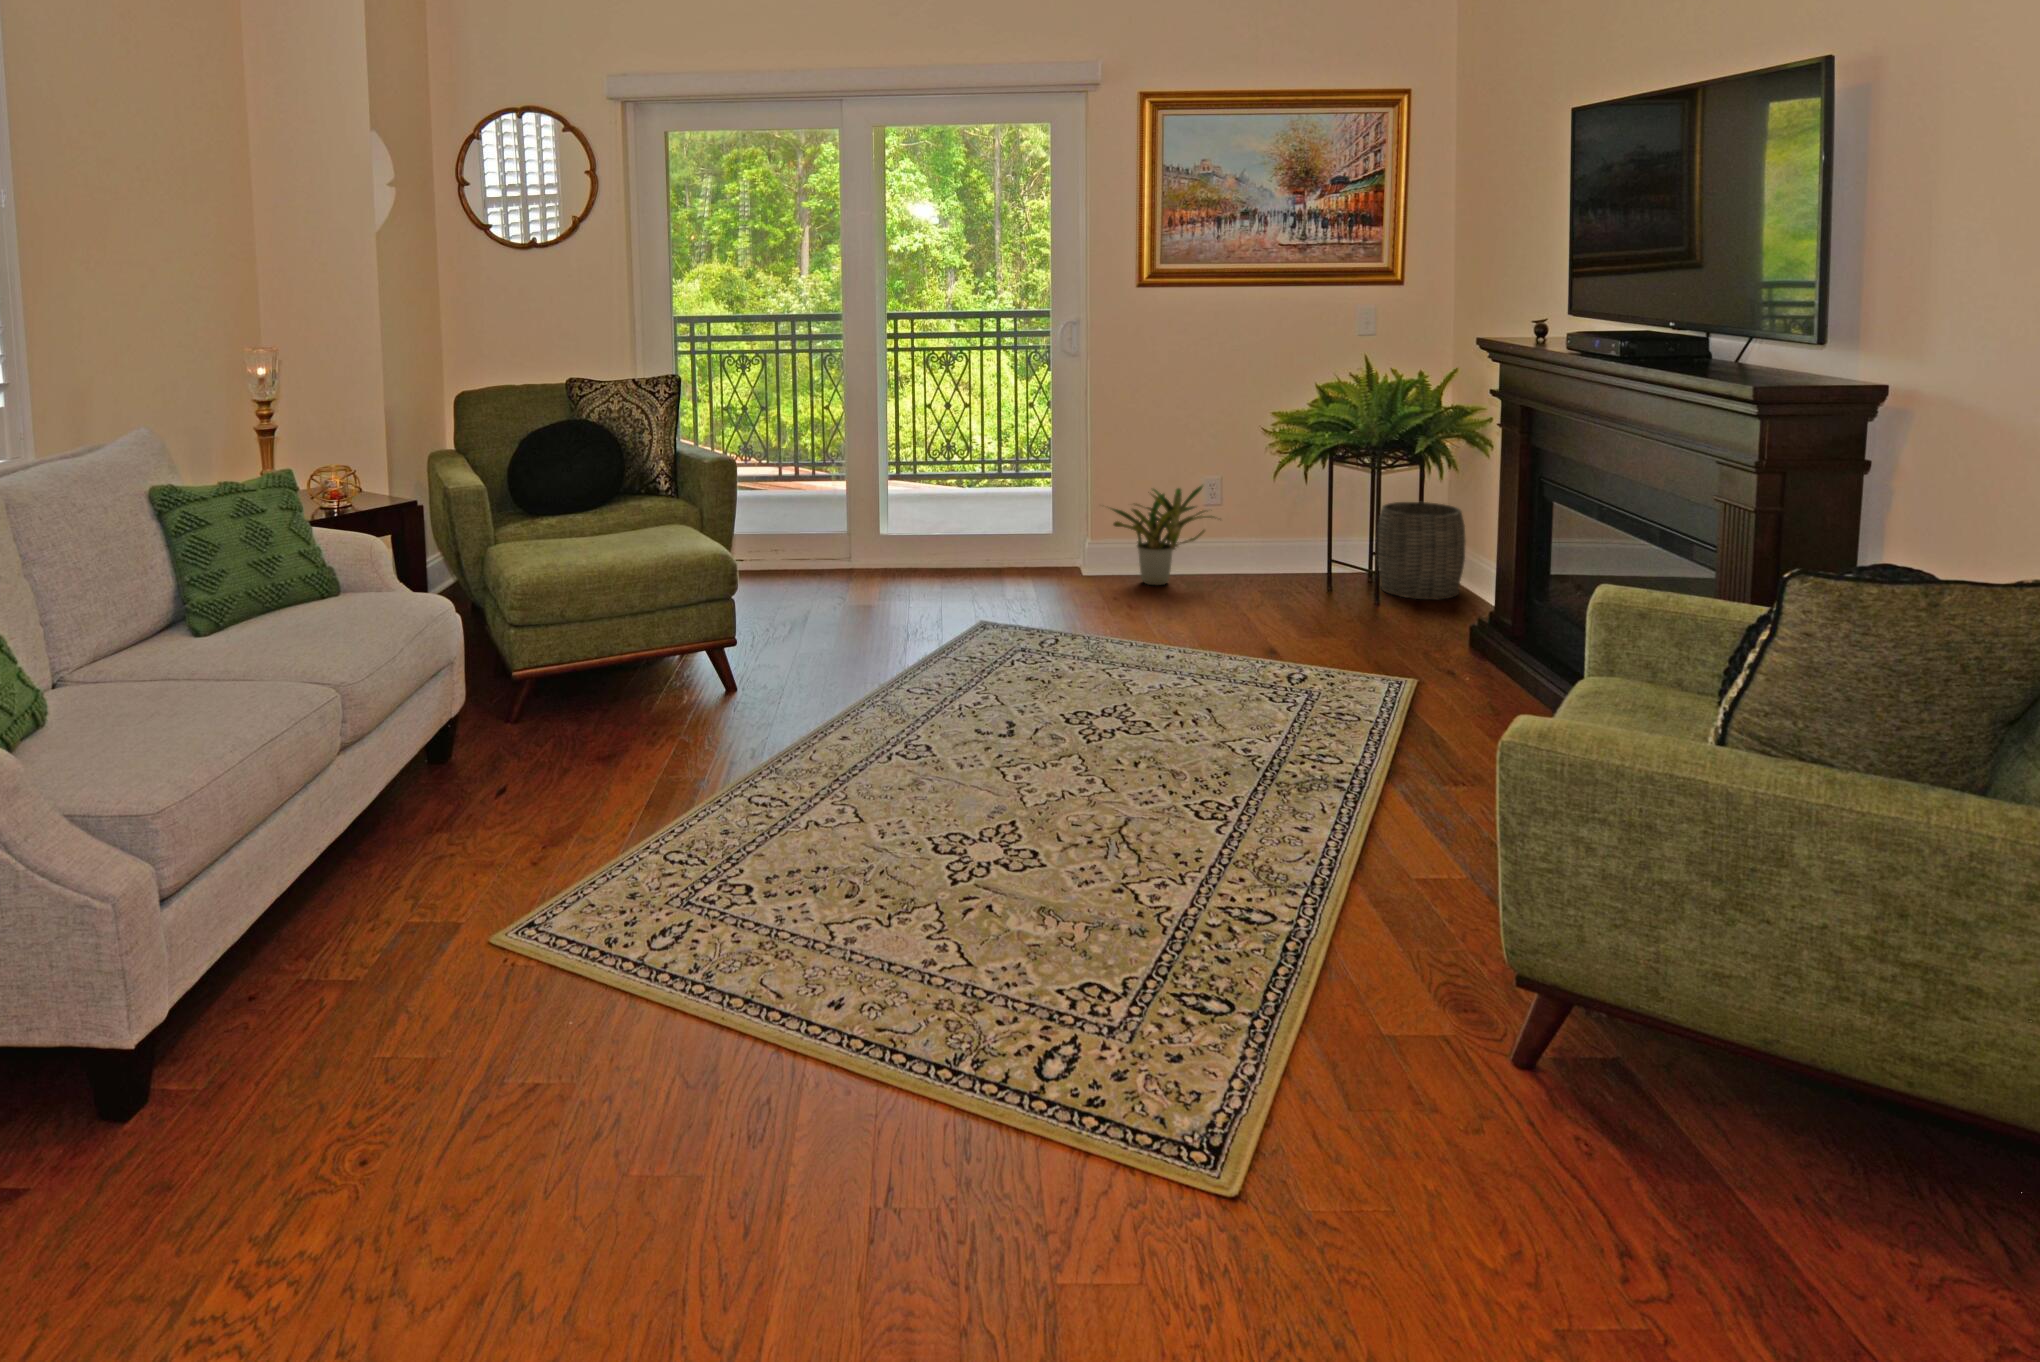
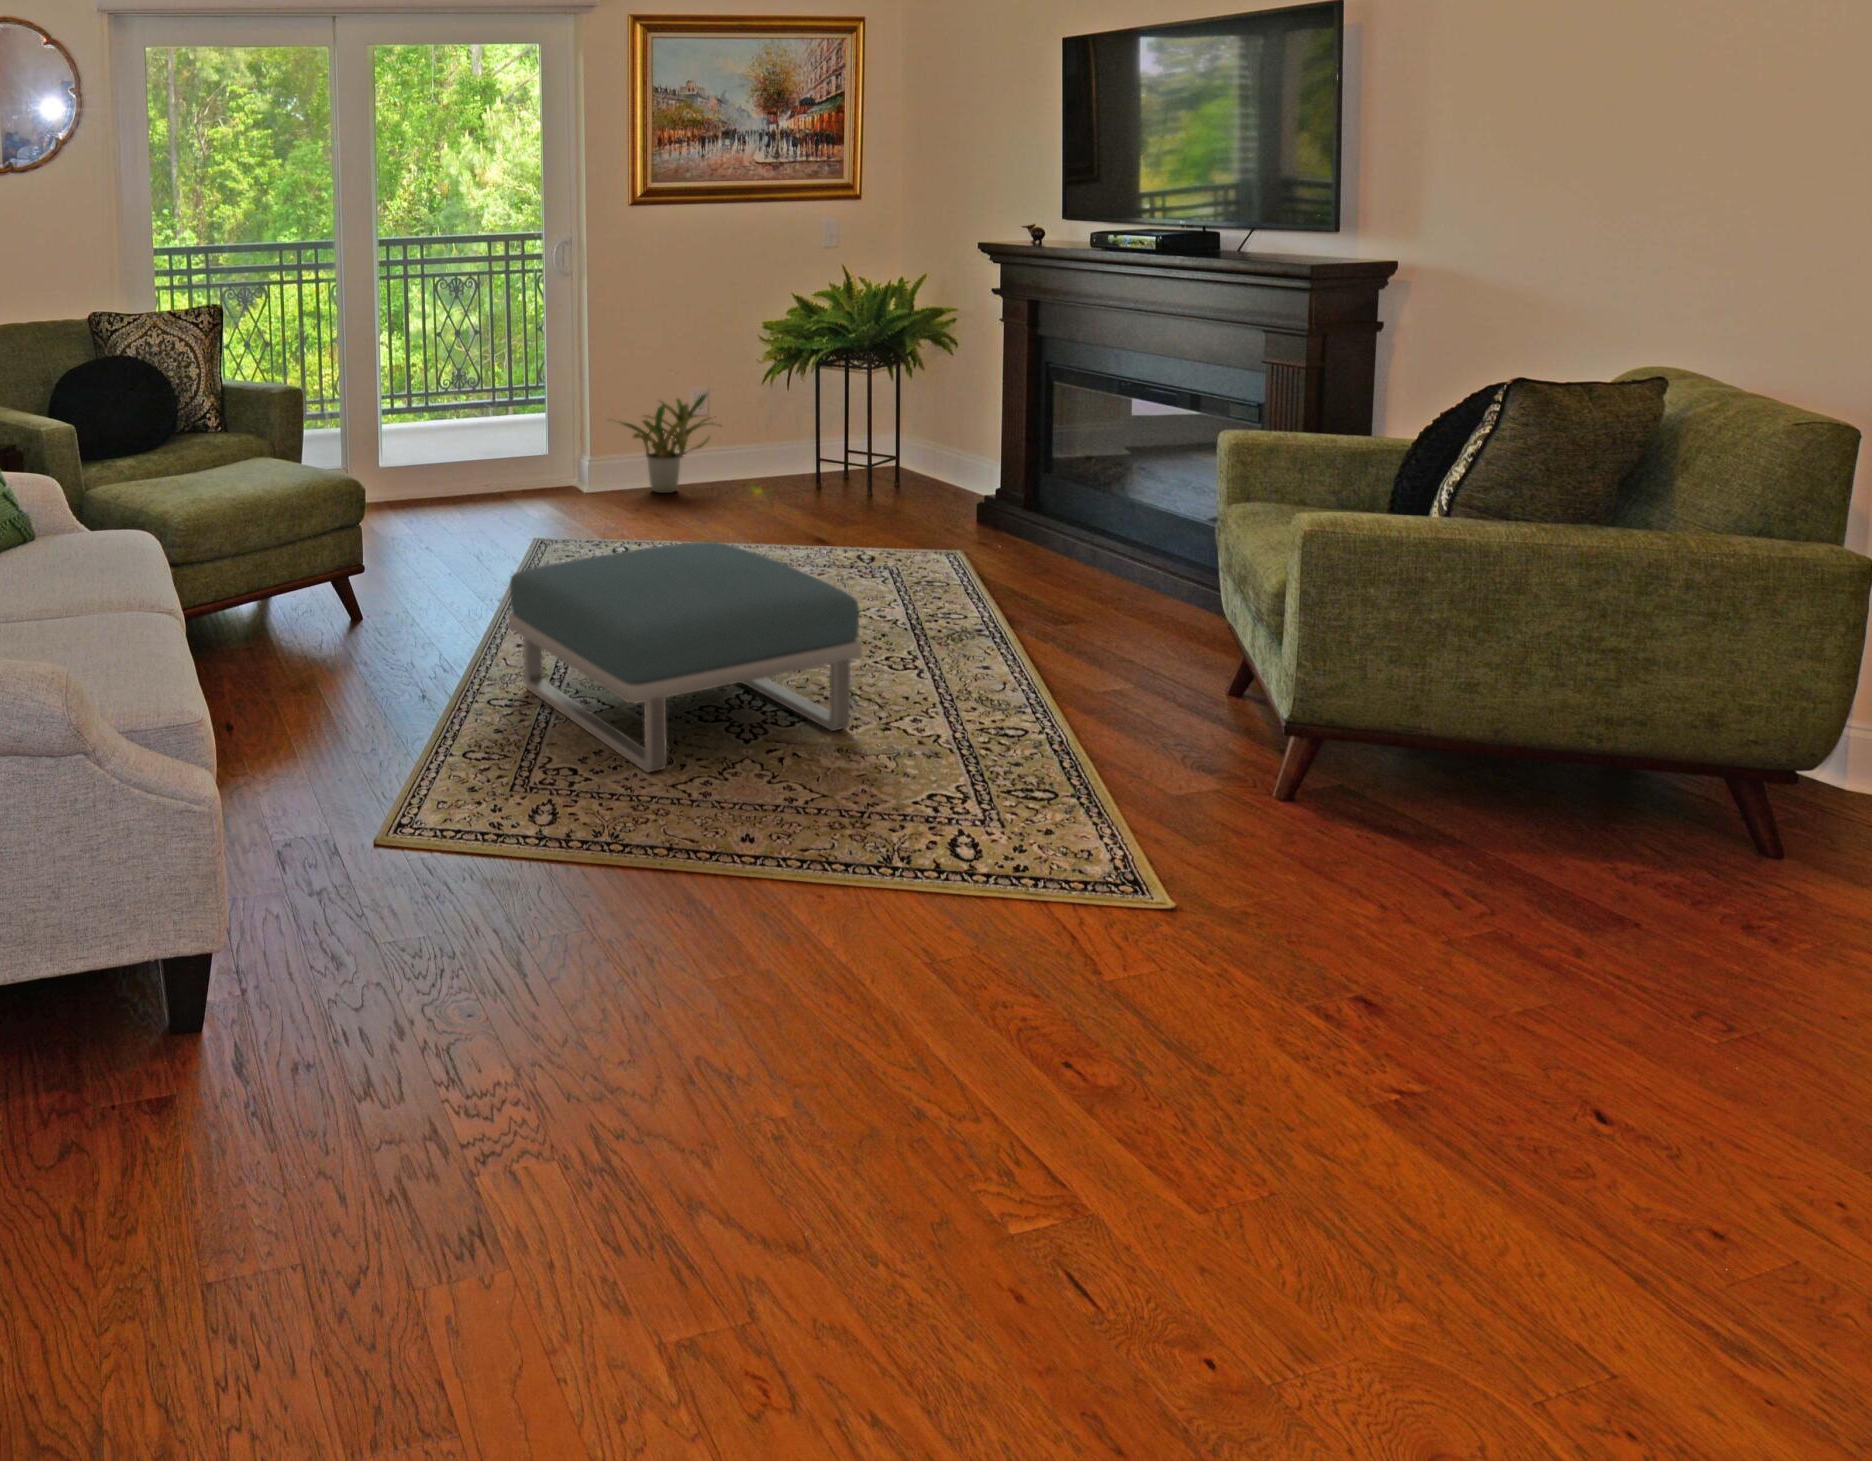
woven basket: present [1376,502,1465,600] -> none [859,398,938,486]
footstool: none [809,648,1128,886] -> present [509,542,862,772]

